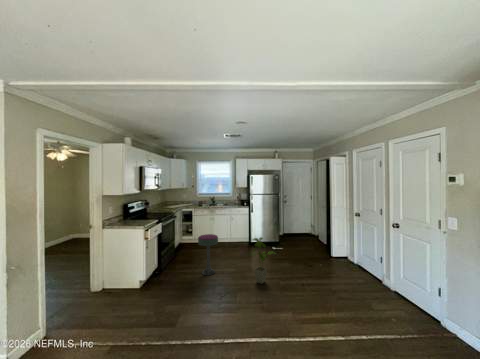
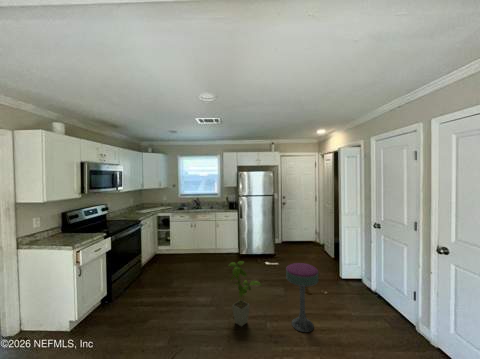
bar stool: present [198,234,218,275] -> present [286,263,319,332]

